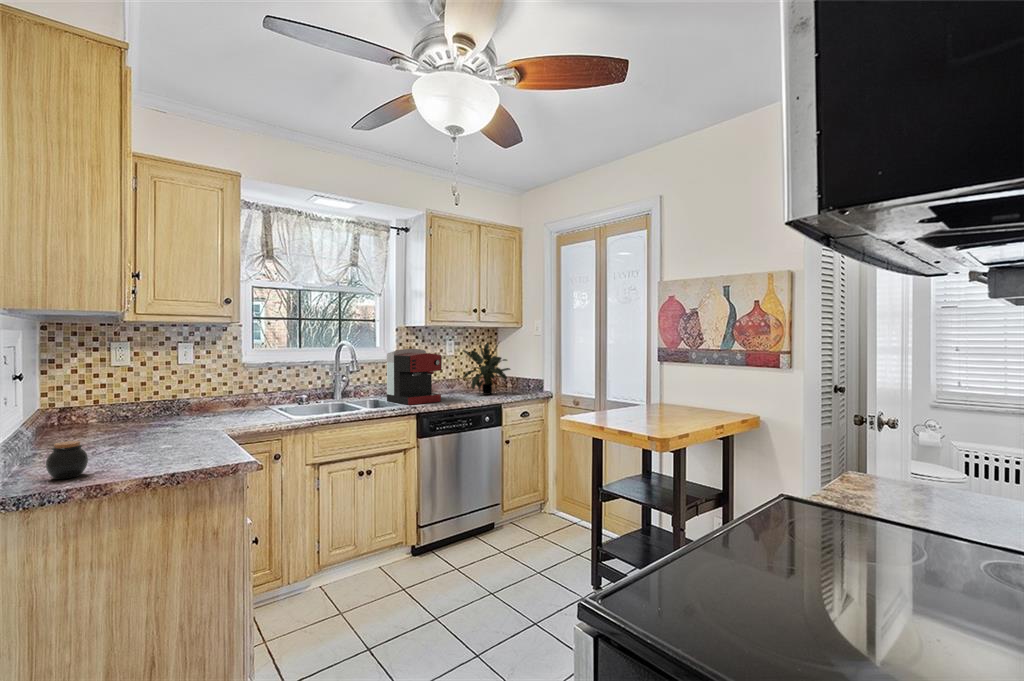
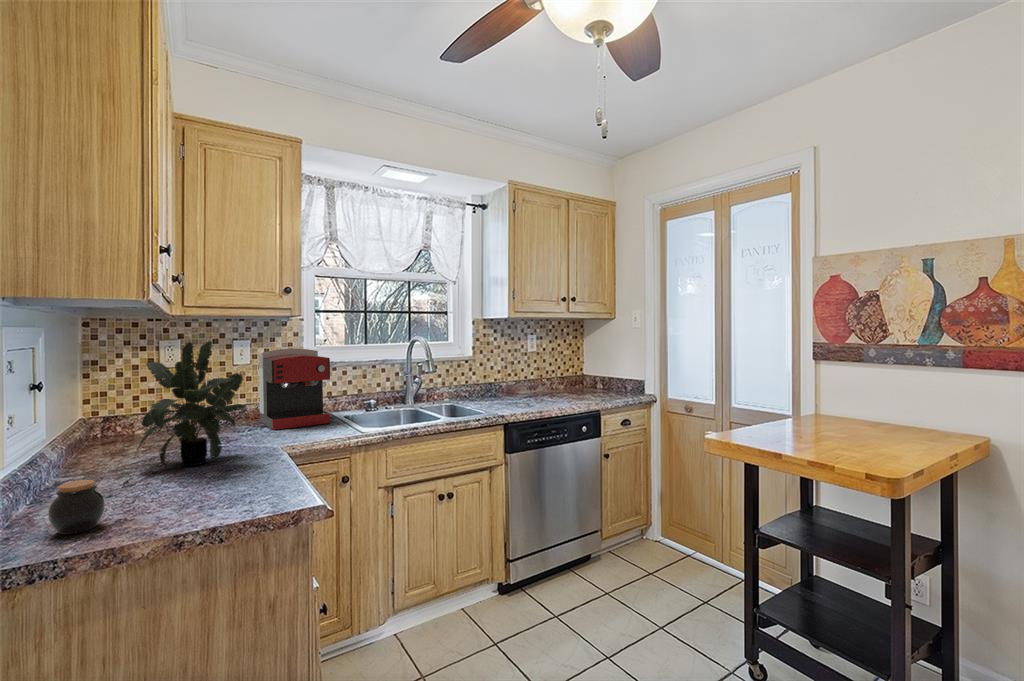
potted plant: present [463,343,510,395] -> present [136,341,247,466]
coffee maker: present [387,348,442,405] -> present [259,348,330,430]

